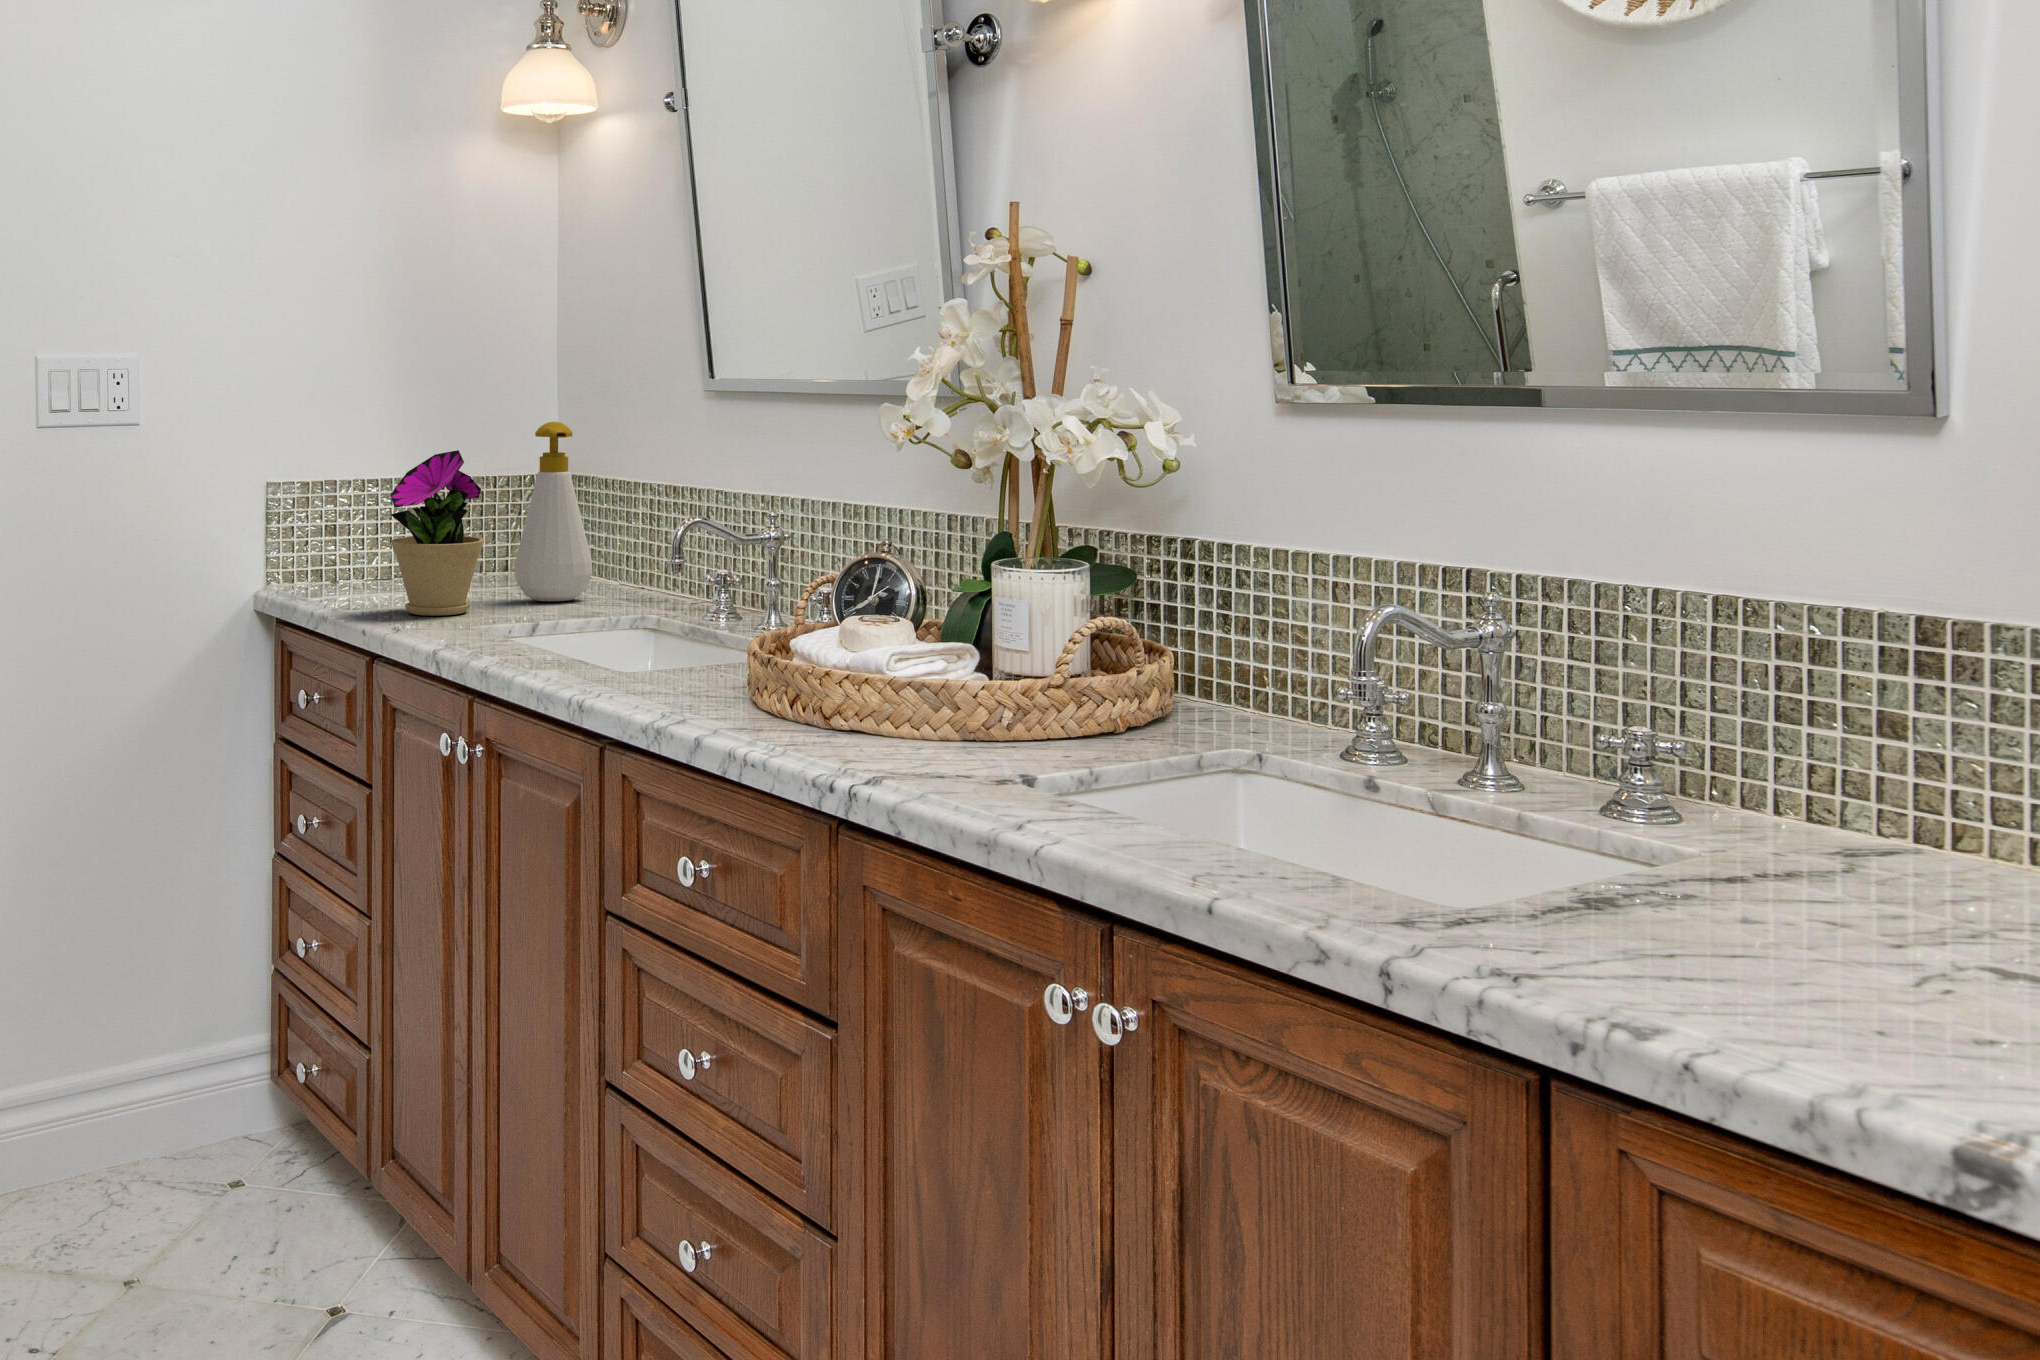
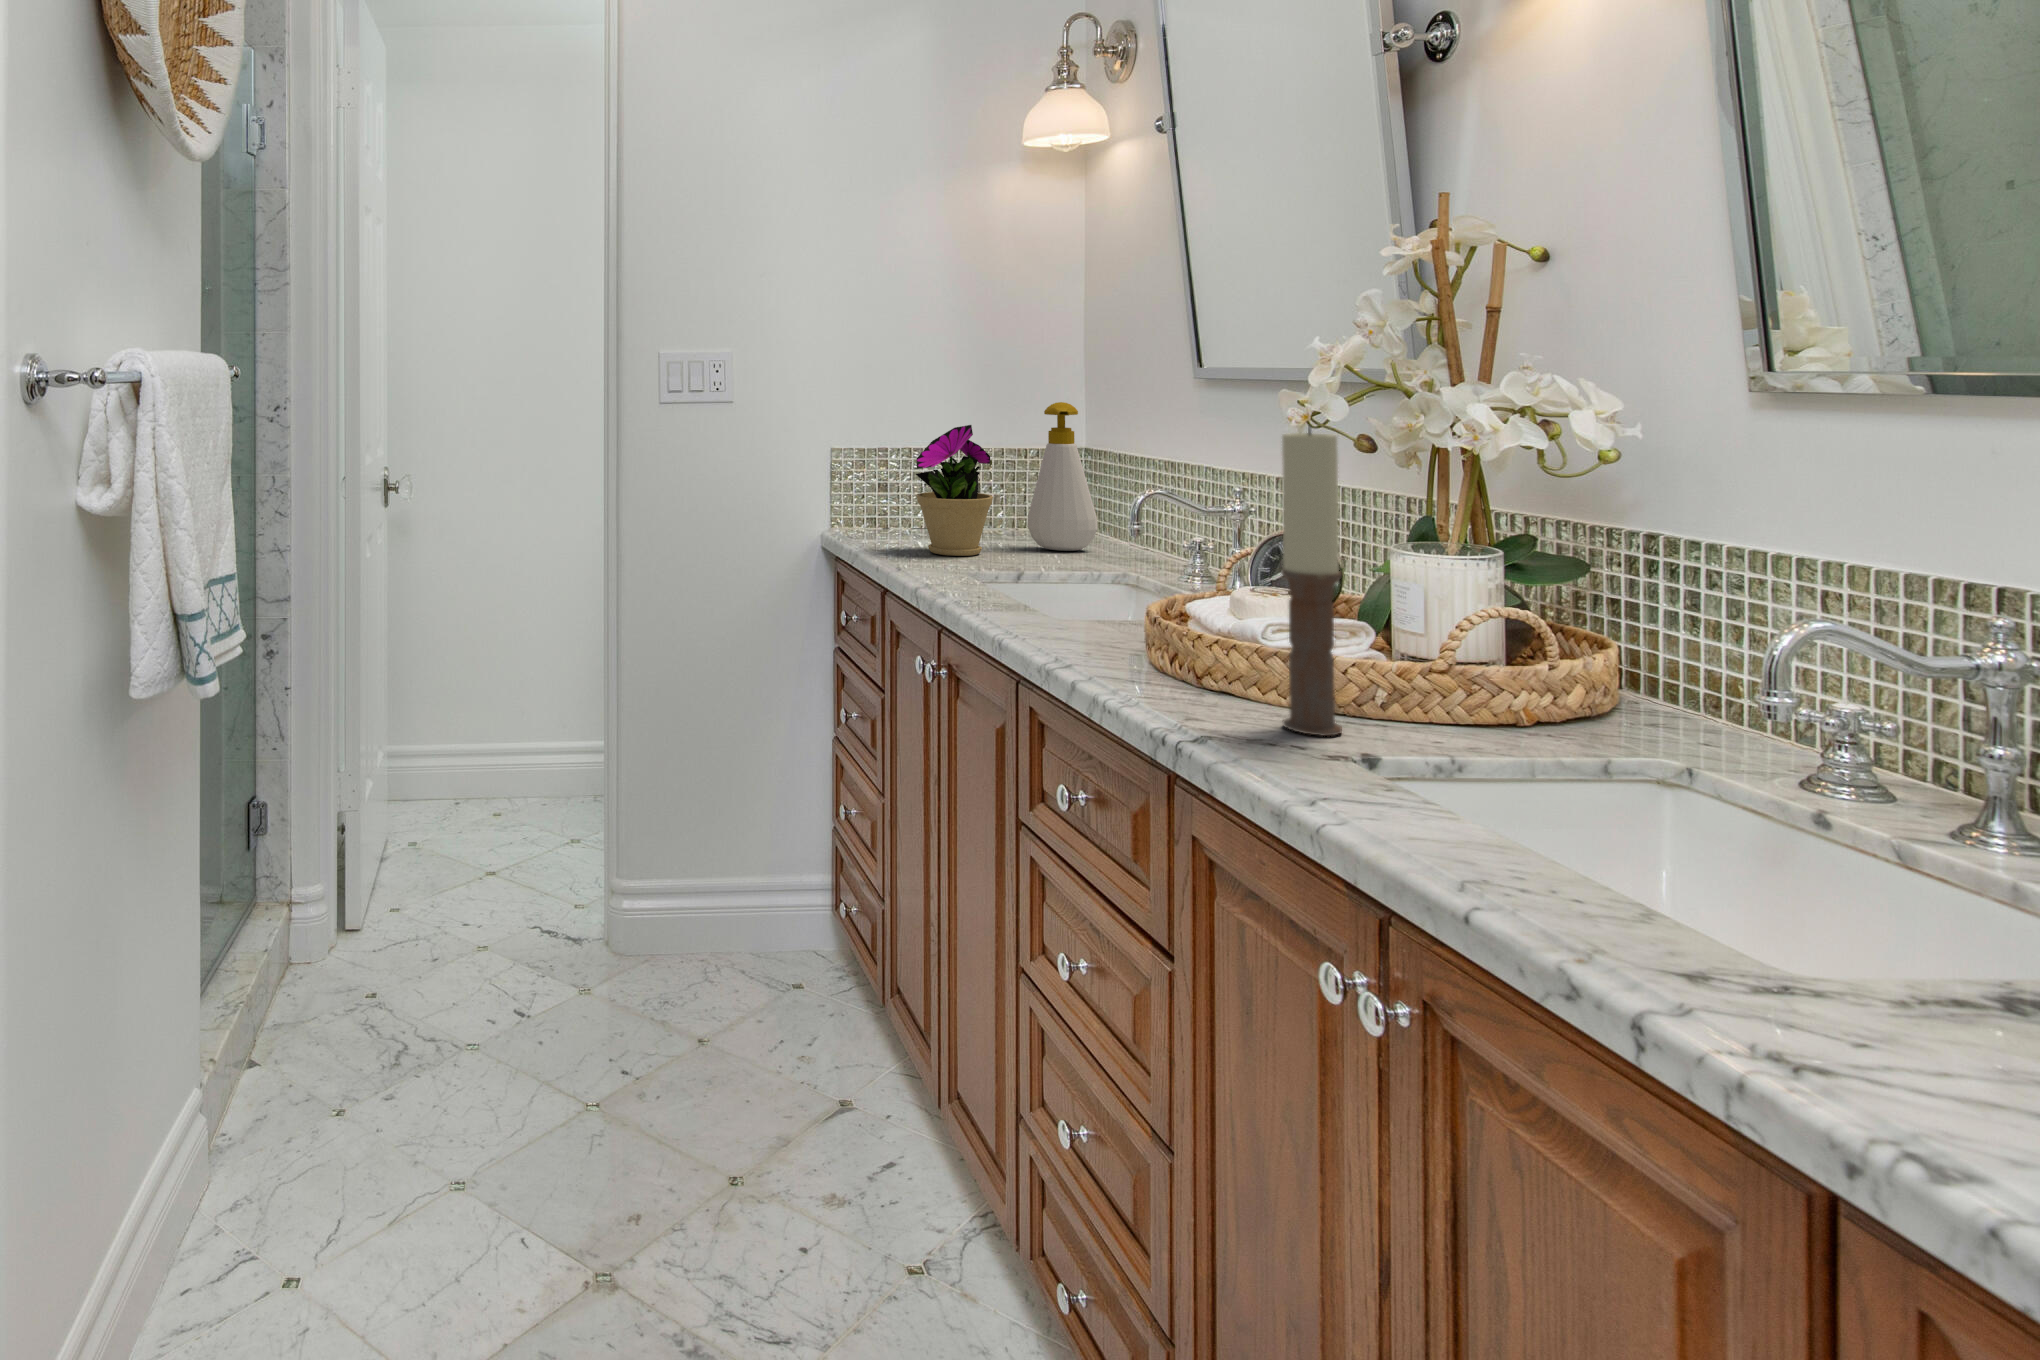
candle: none [930,436,986,766] -> present [1281,426,1342,736]

